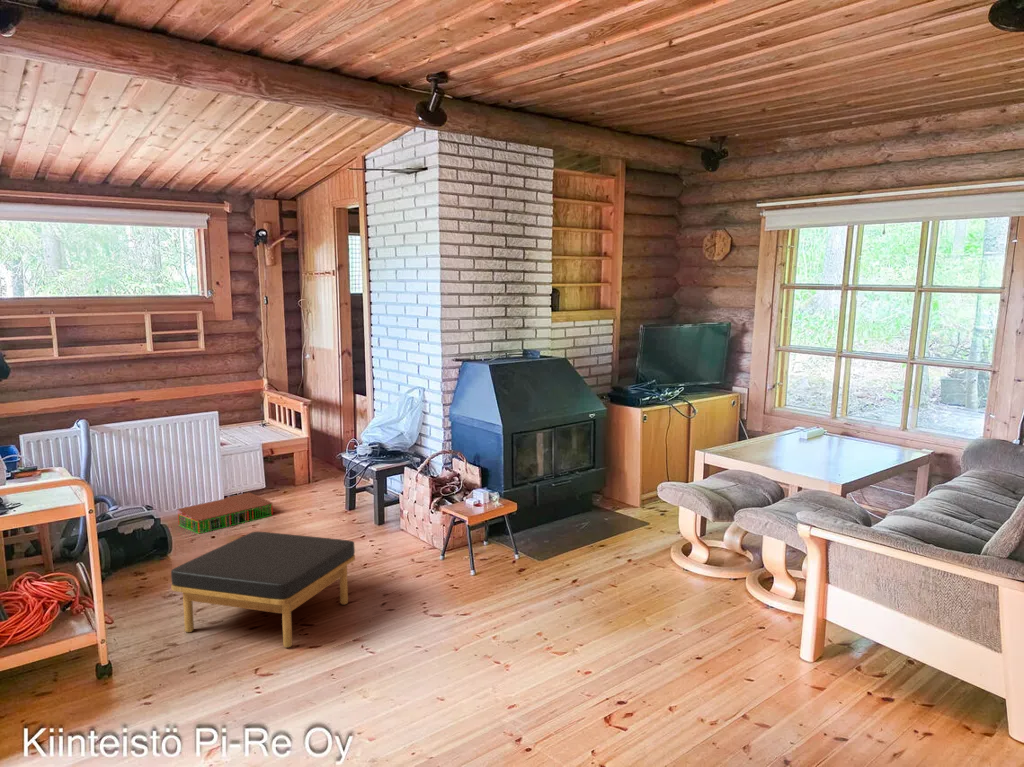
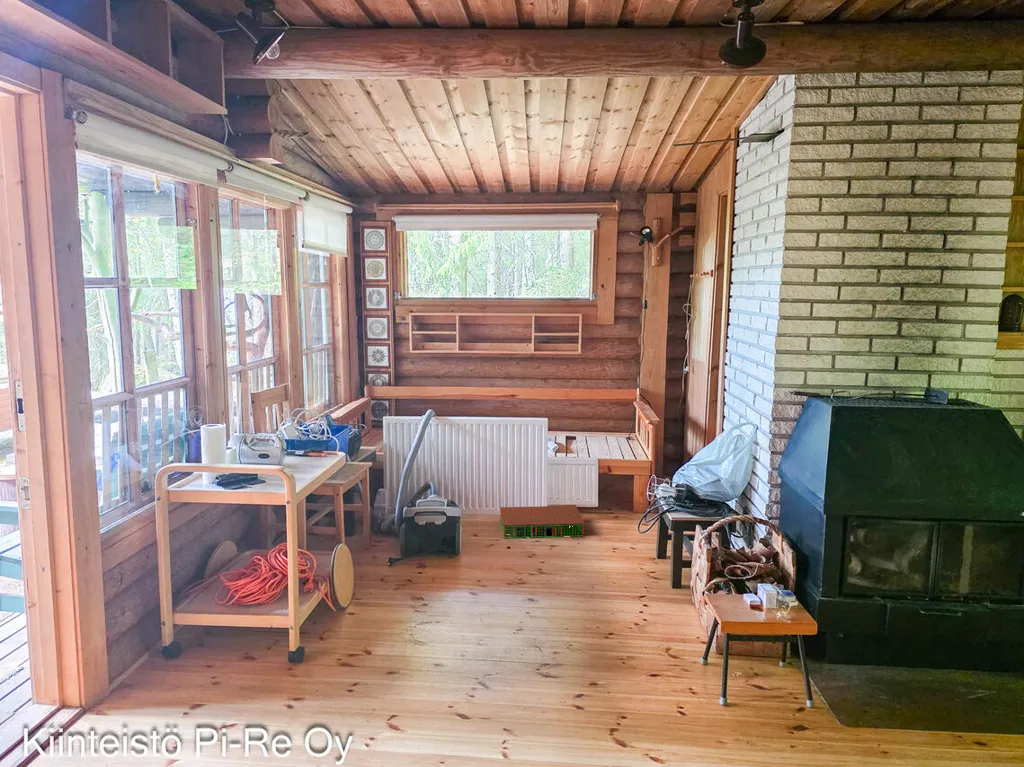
ottoman: present [171,532,355,647] -> none [350,567,538,732]

